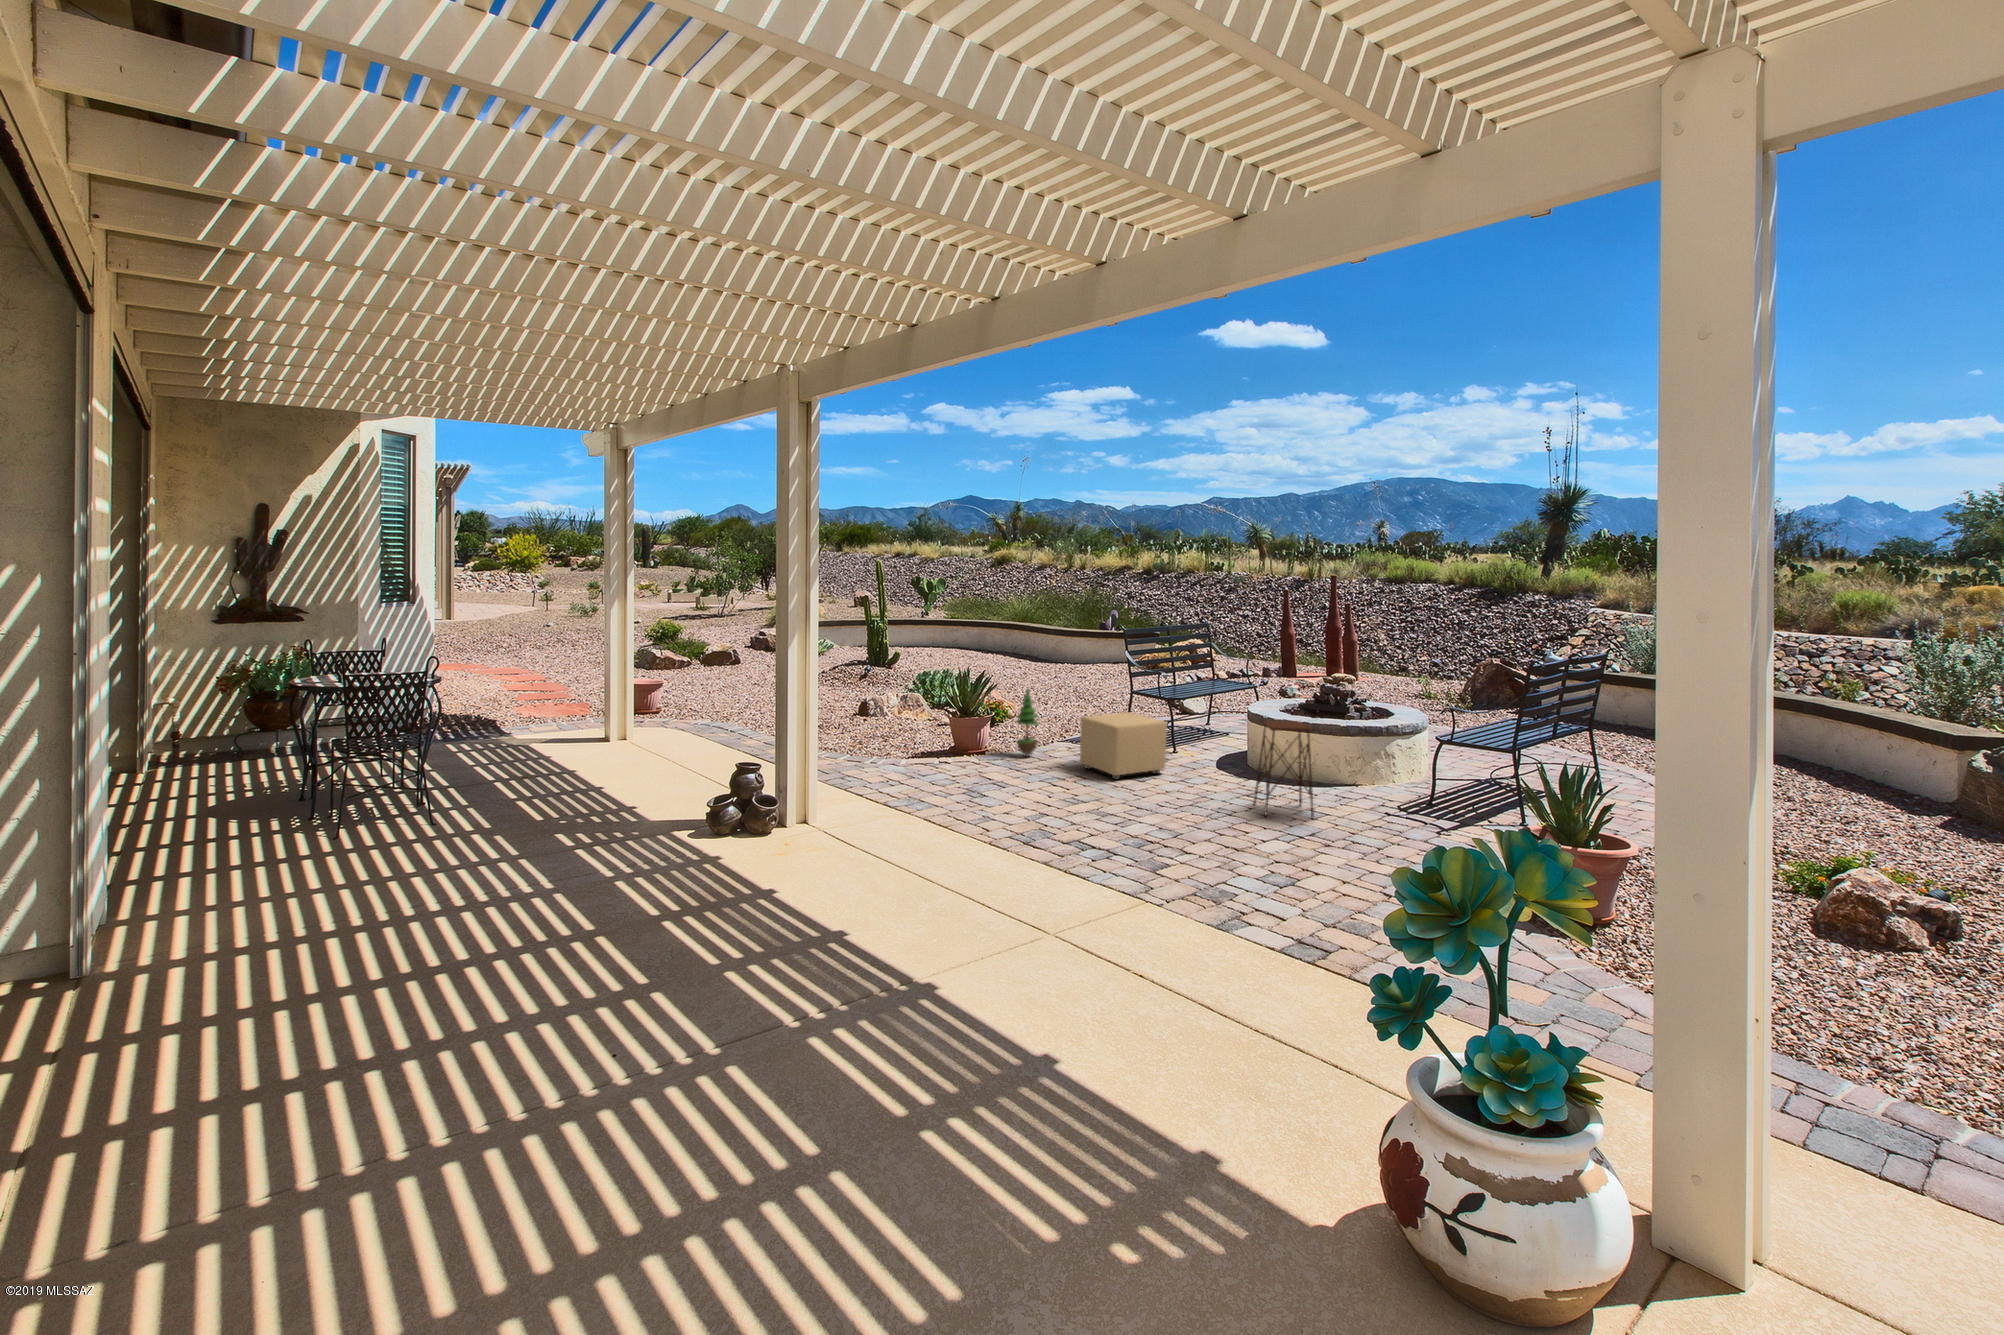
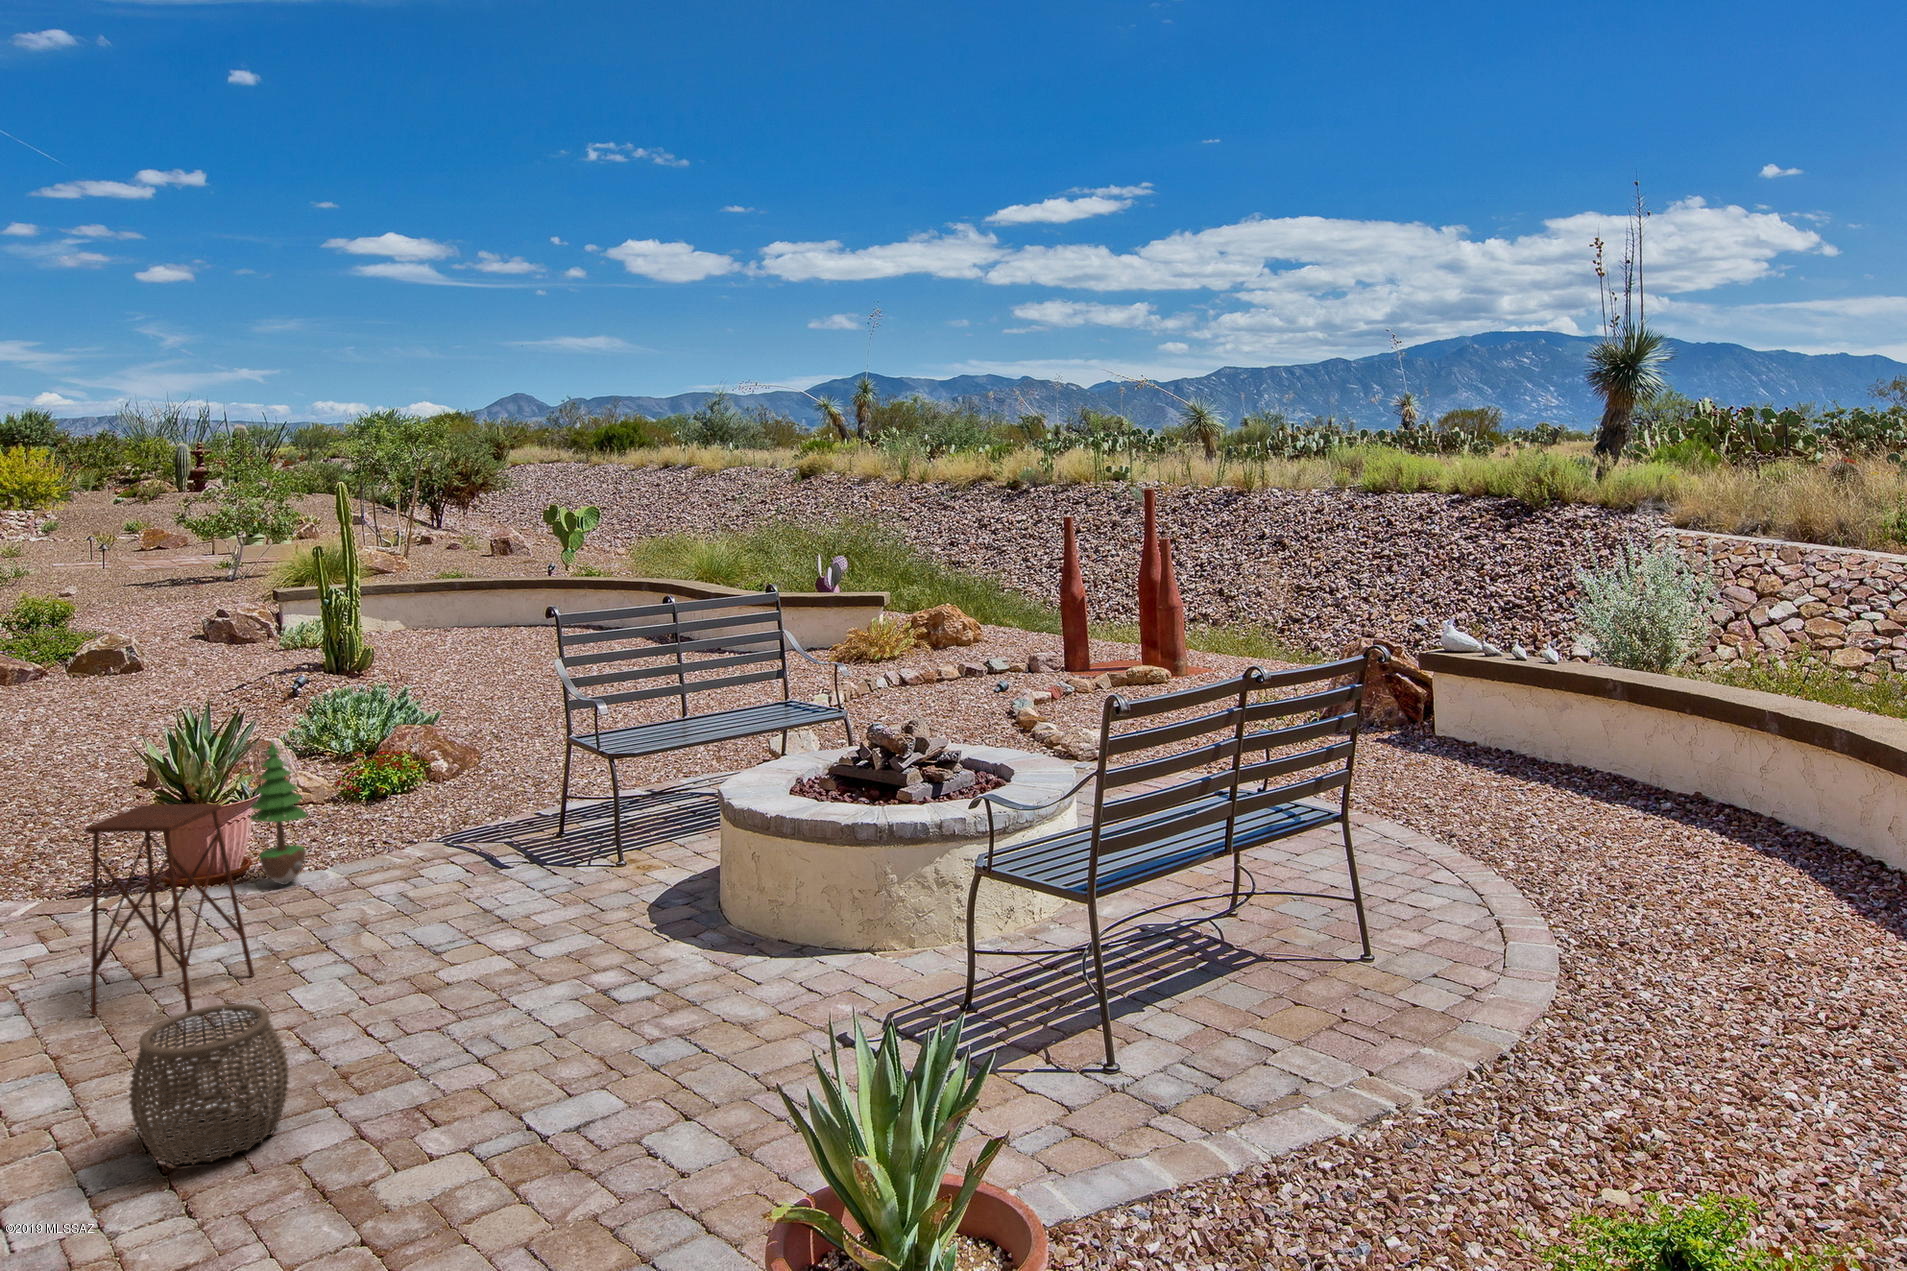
ottoman: present [1080,712,1167,779] -> none [336,790,500,950]
side table: present [1254,721,1314,817] -> present [85,804,254,1017]
woven basket: none [1144,779,1201,837] -> present [129,1004,289,1165]

